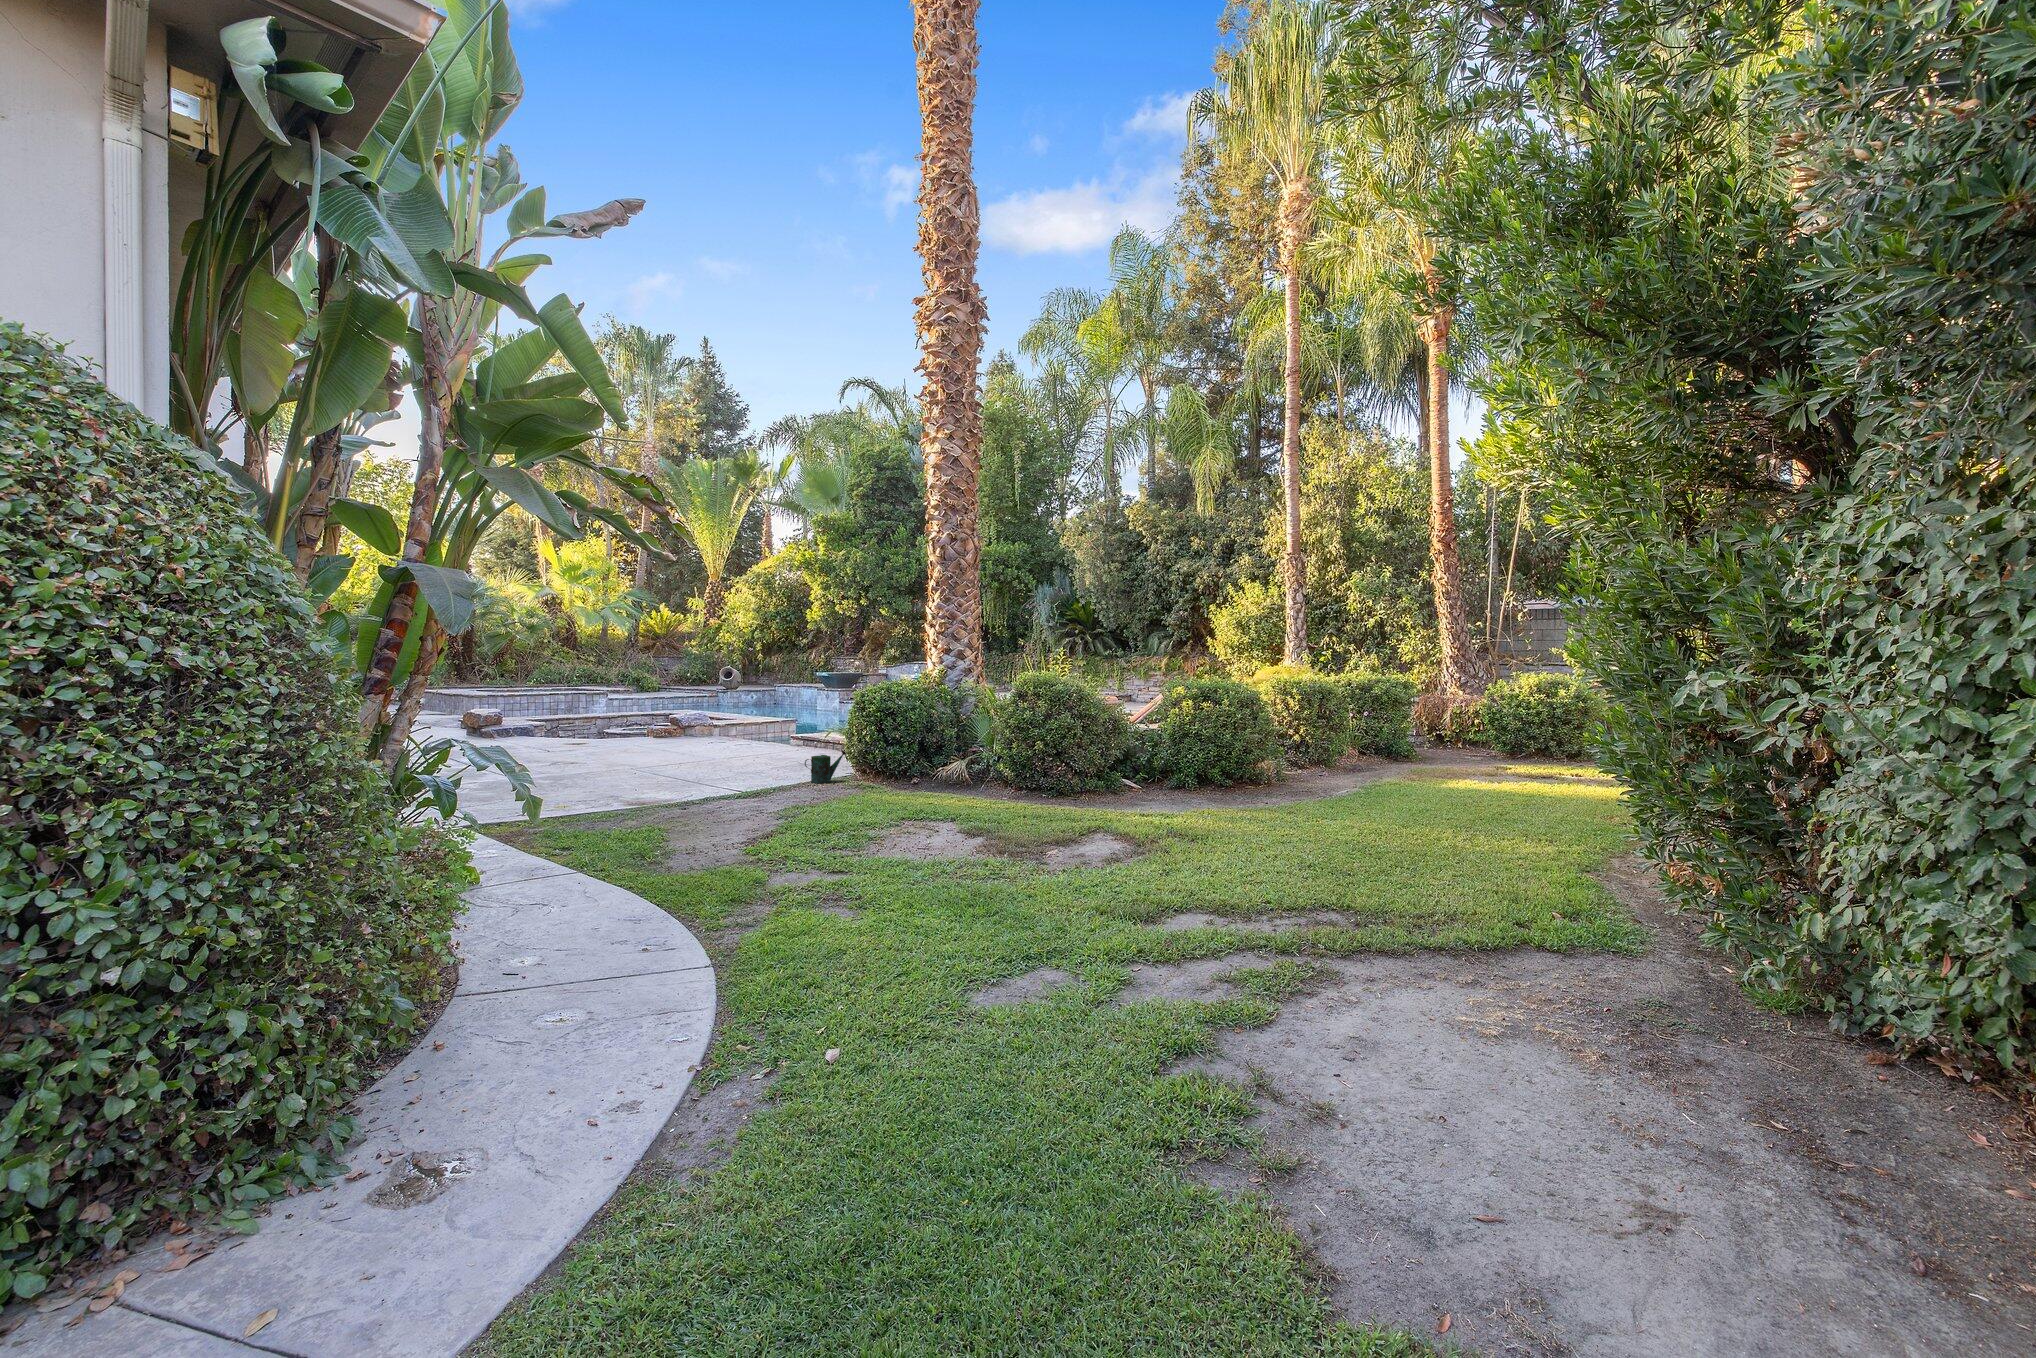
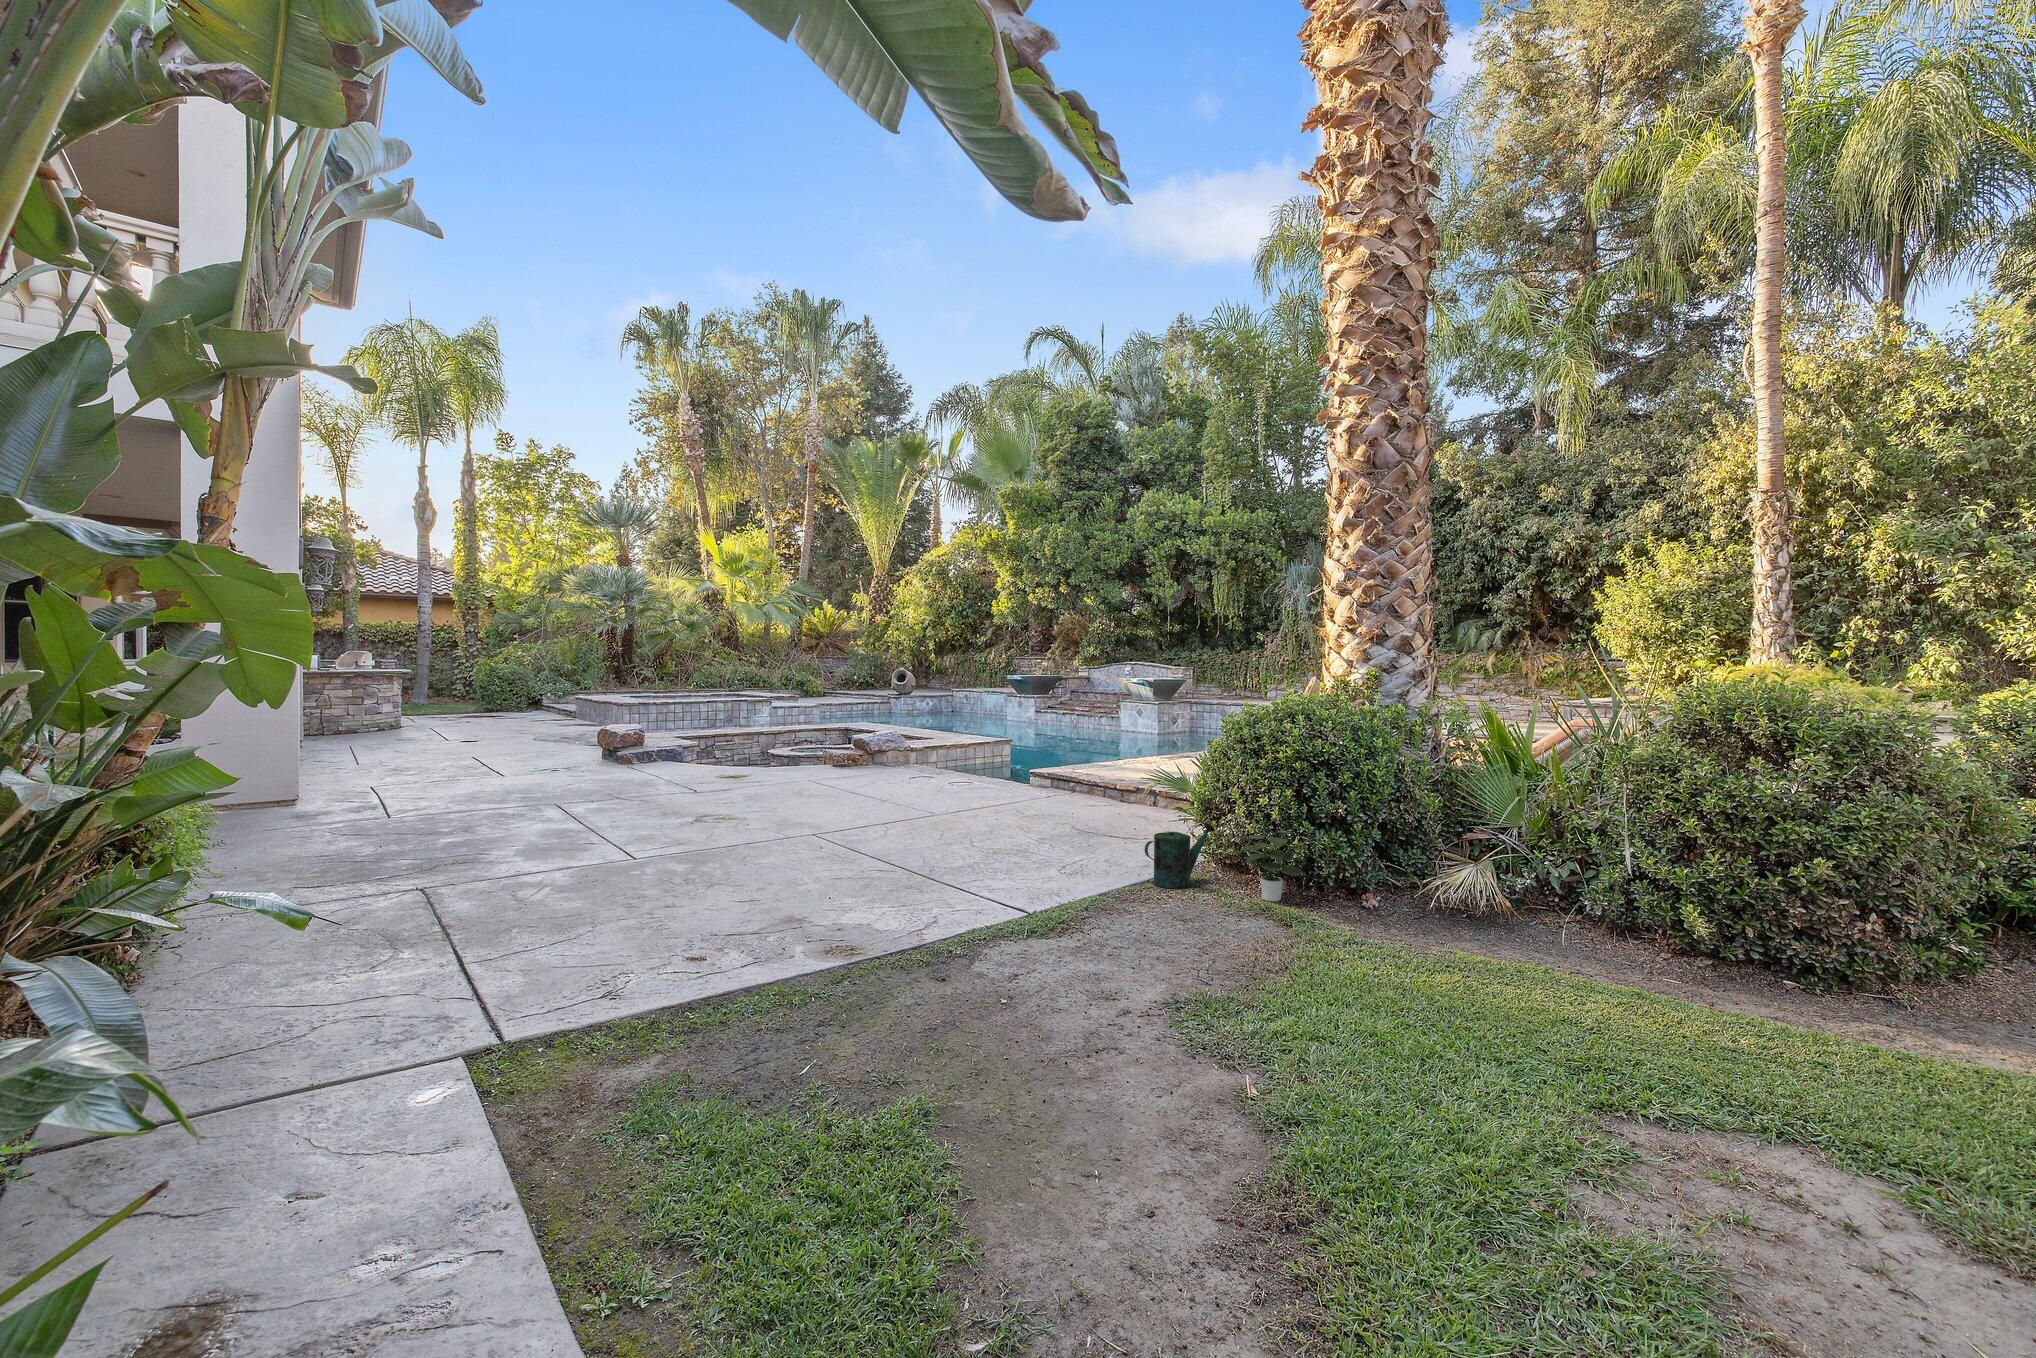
potted plant: none [851,751,885,787] -> present [1240,831,1306,902]

